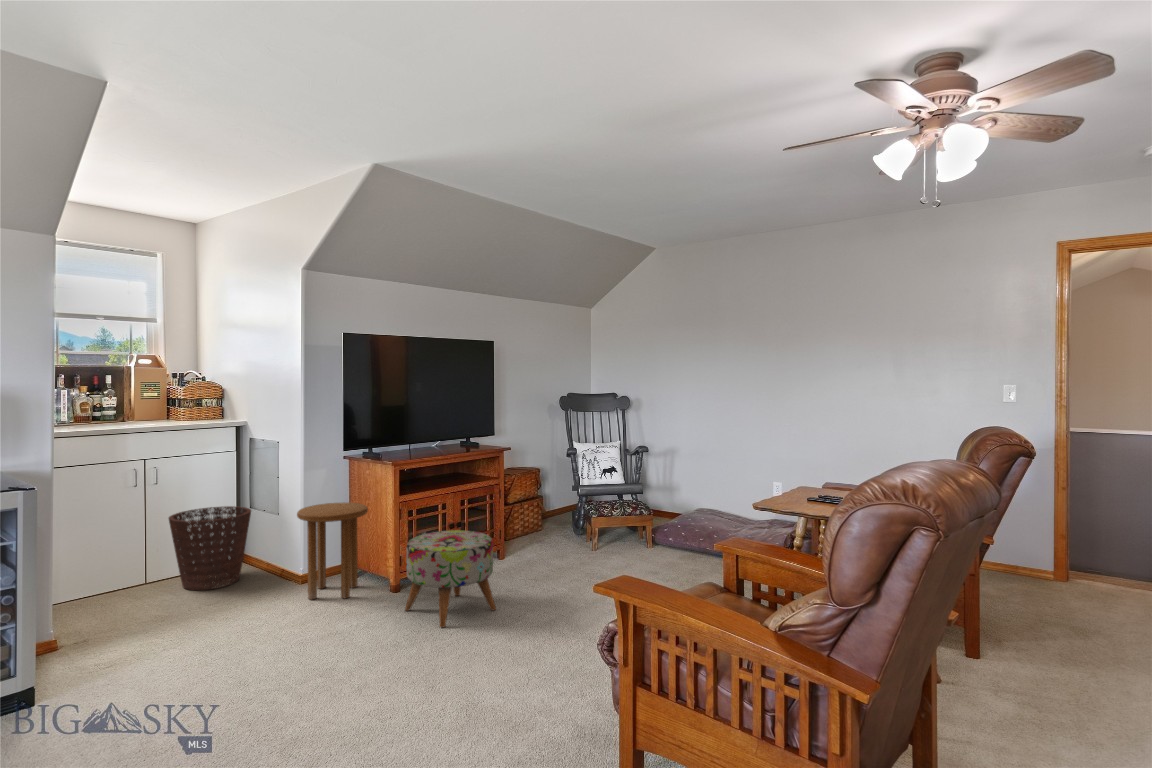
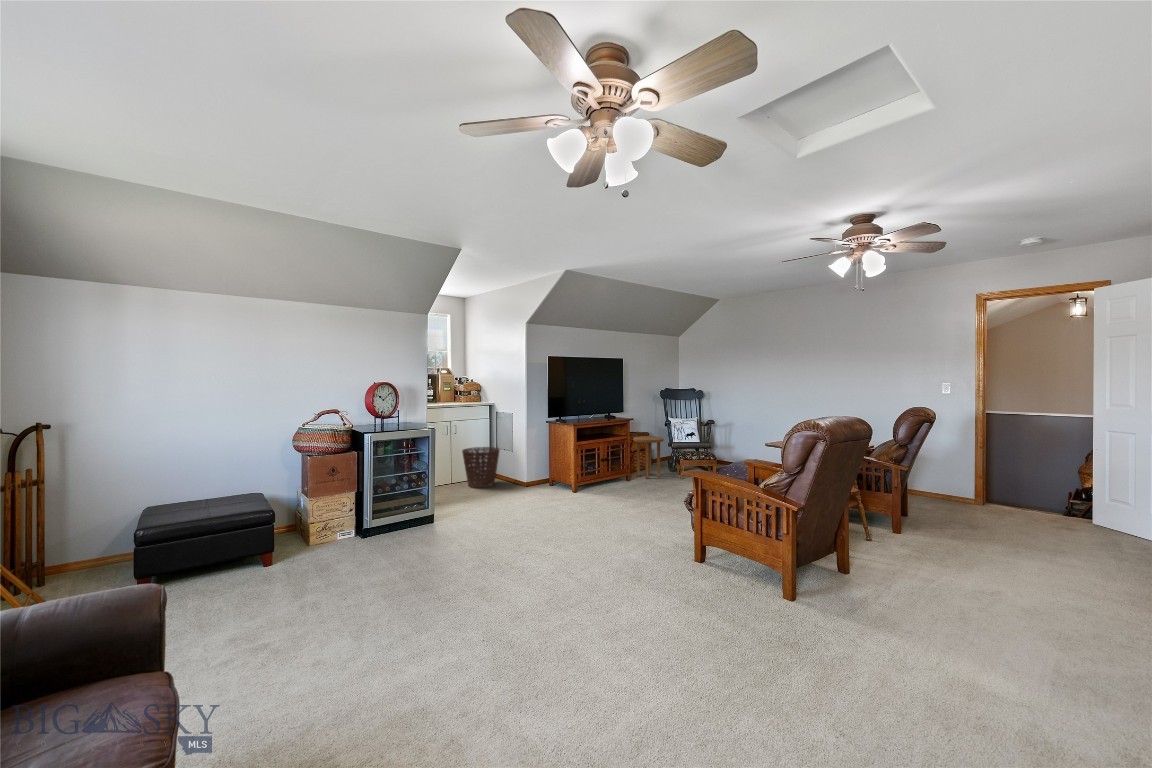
side table: present [297,502,368,600] -> present [633,436,664,479]
ottoman: present [405,530,496,627] -> none [582,461,630,508]

